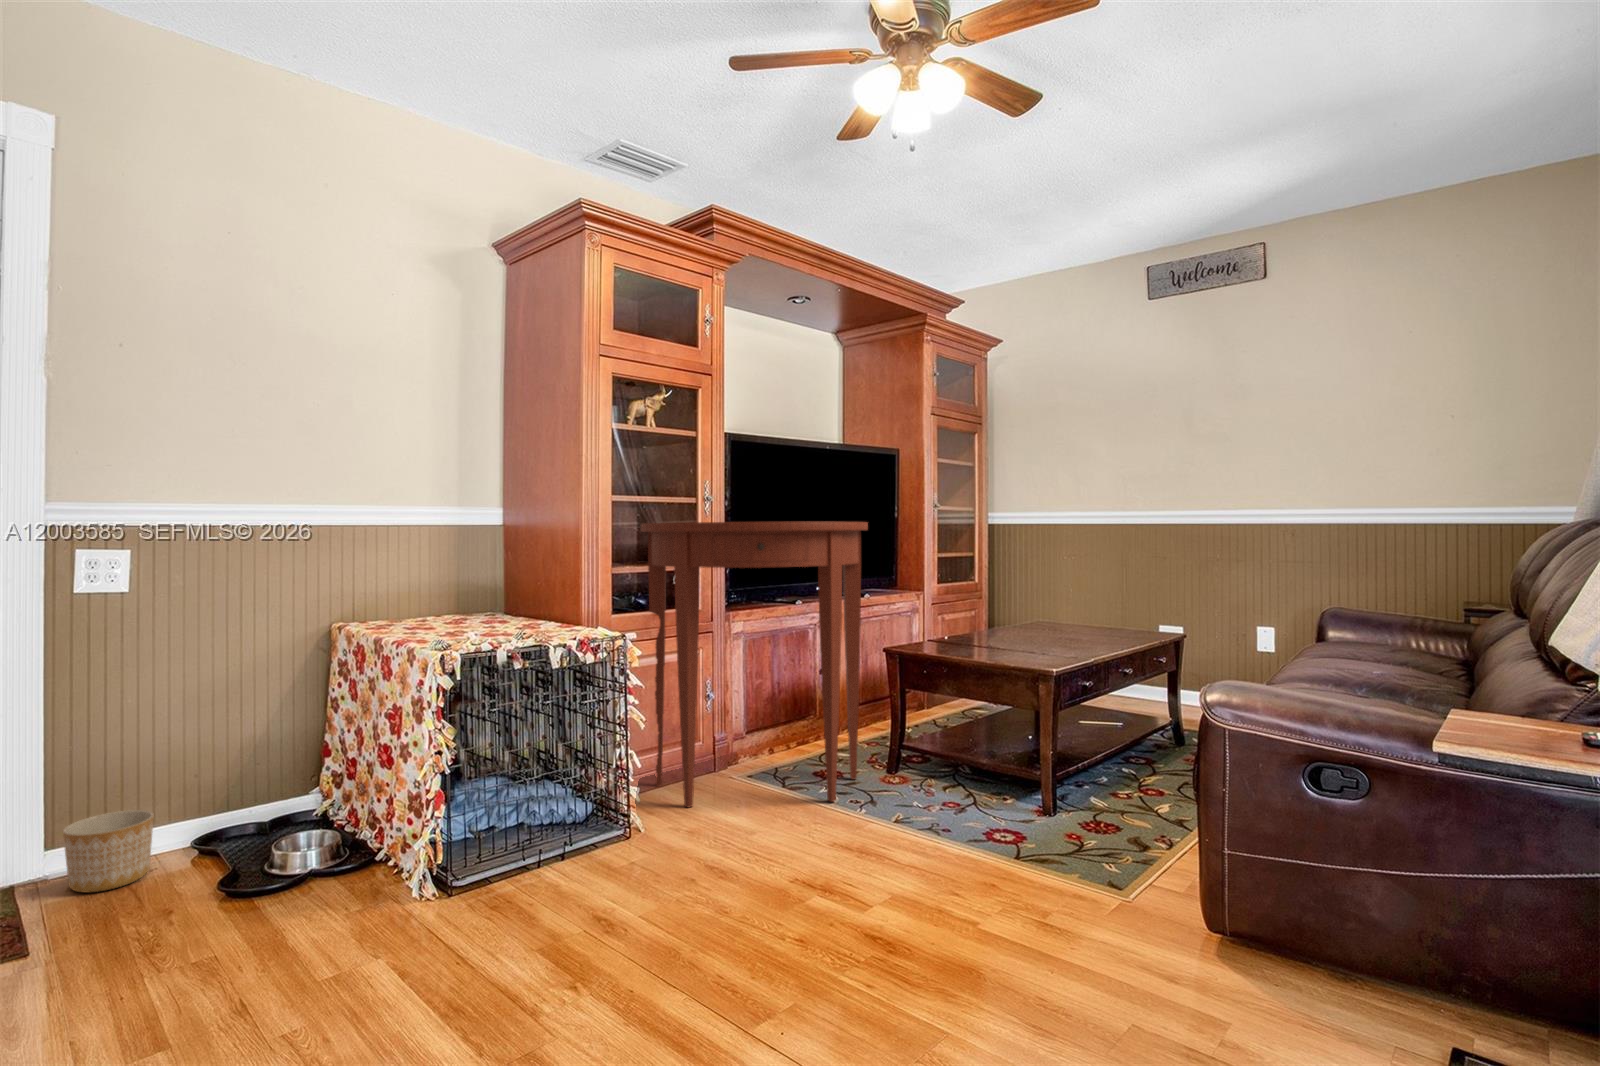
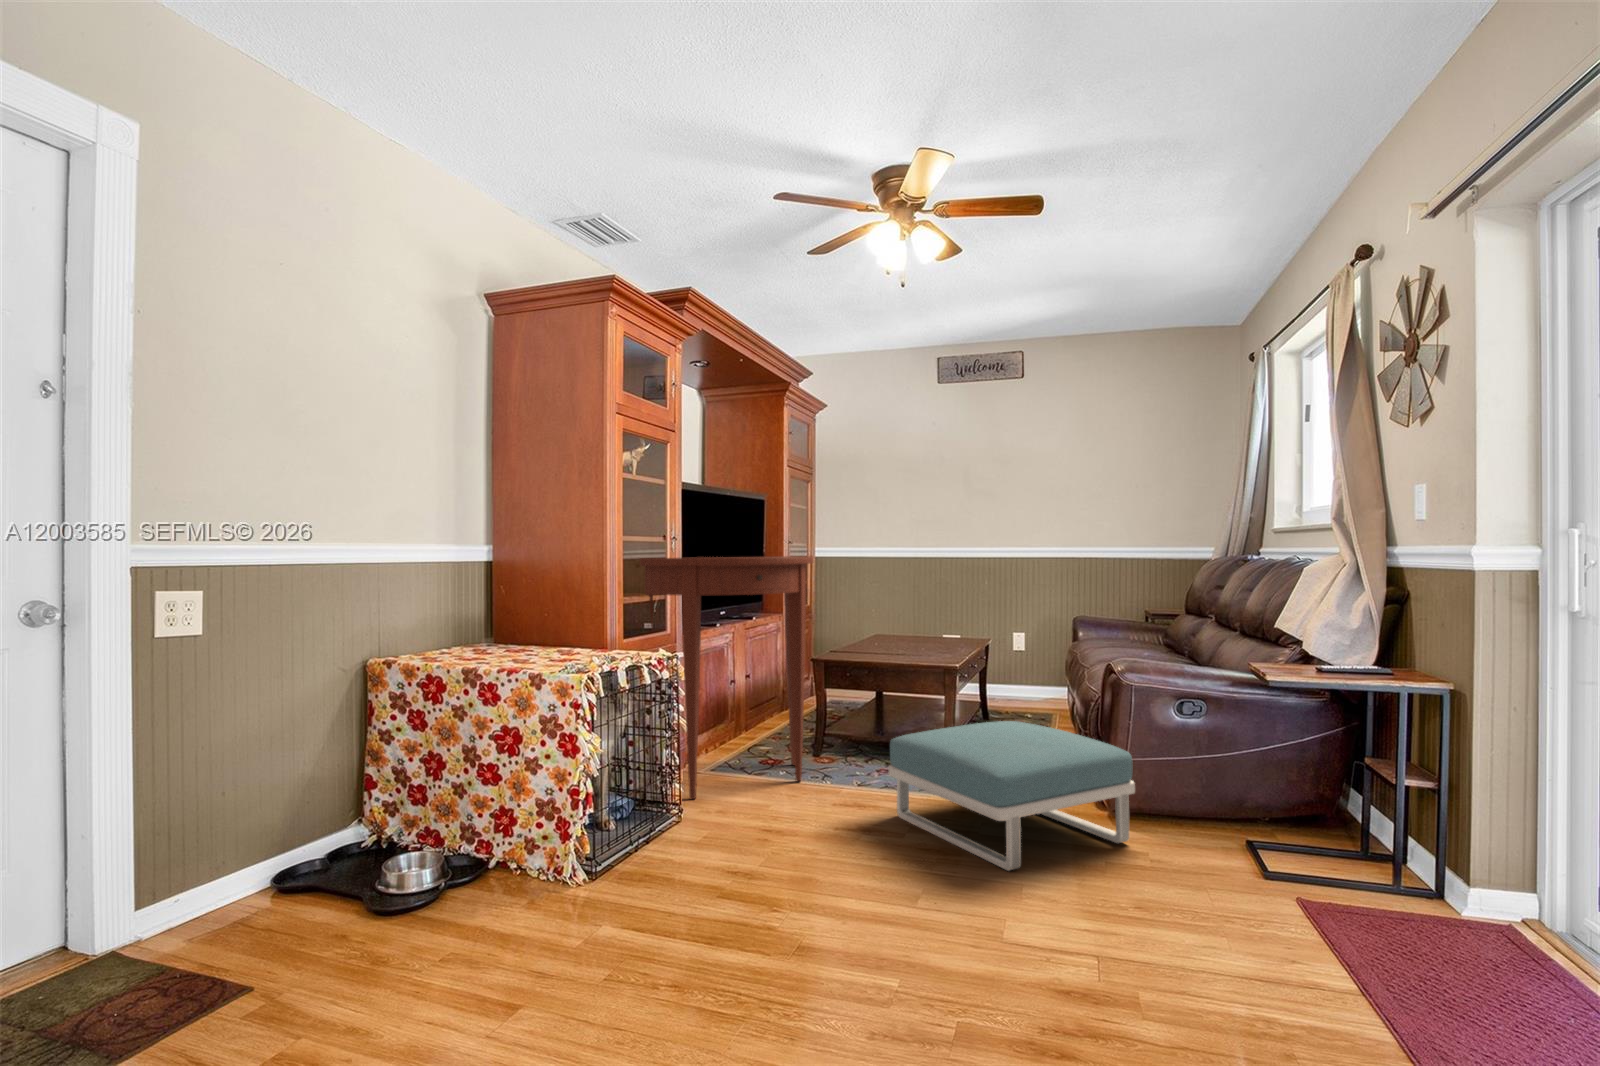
footstool: none [879,760,1220,998] -> present [889,721,1135,871]
planter: present [63,810,154,893] -> none [172,856,259,943]

